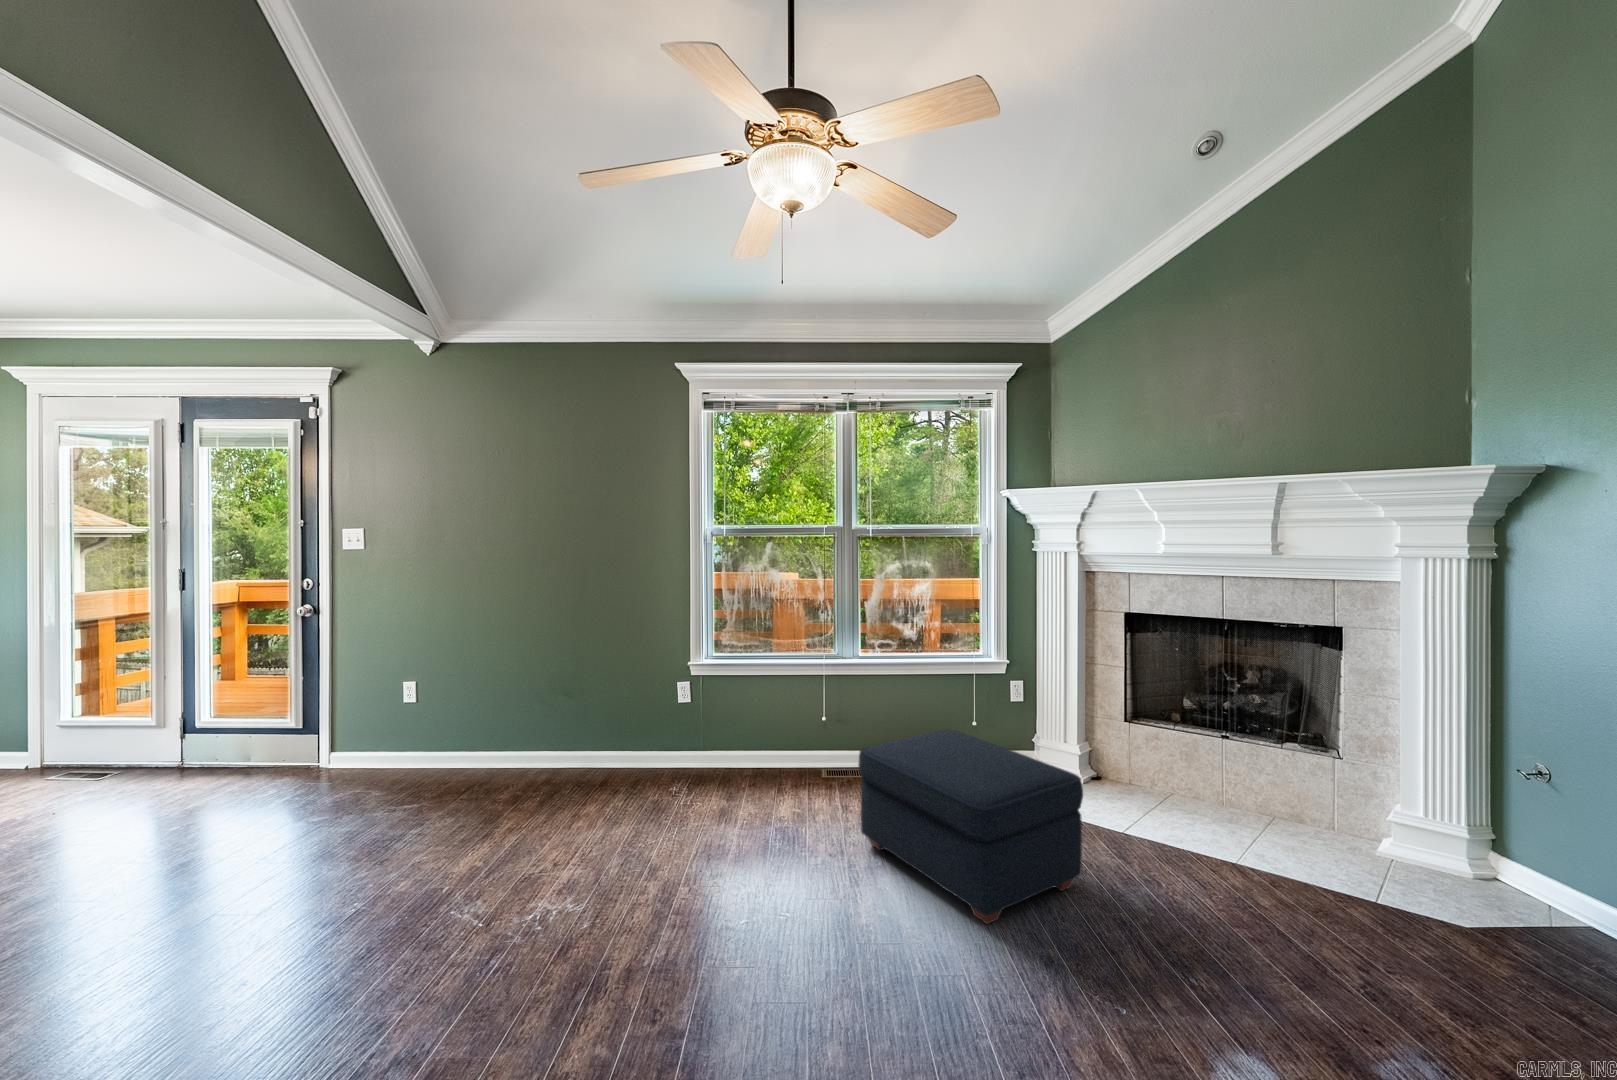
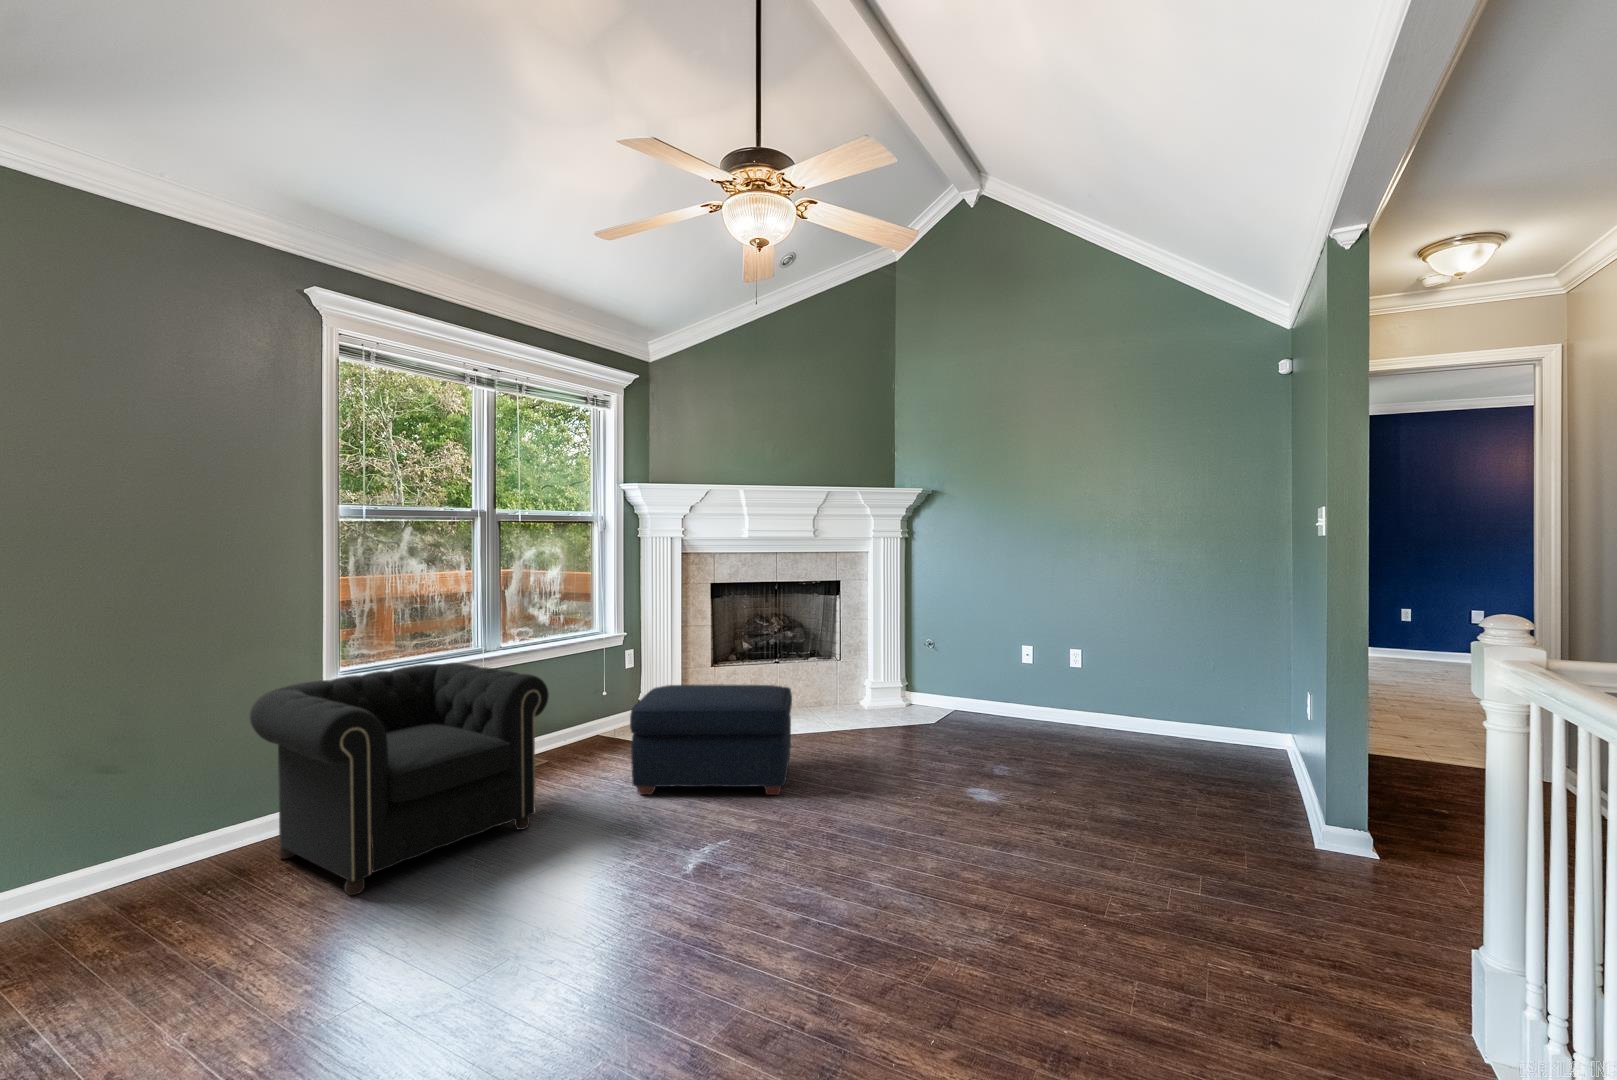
armchair: none [568,662,778,835] -> present [250,663,549,895]

